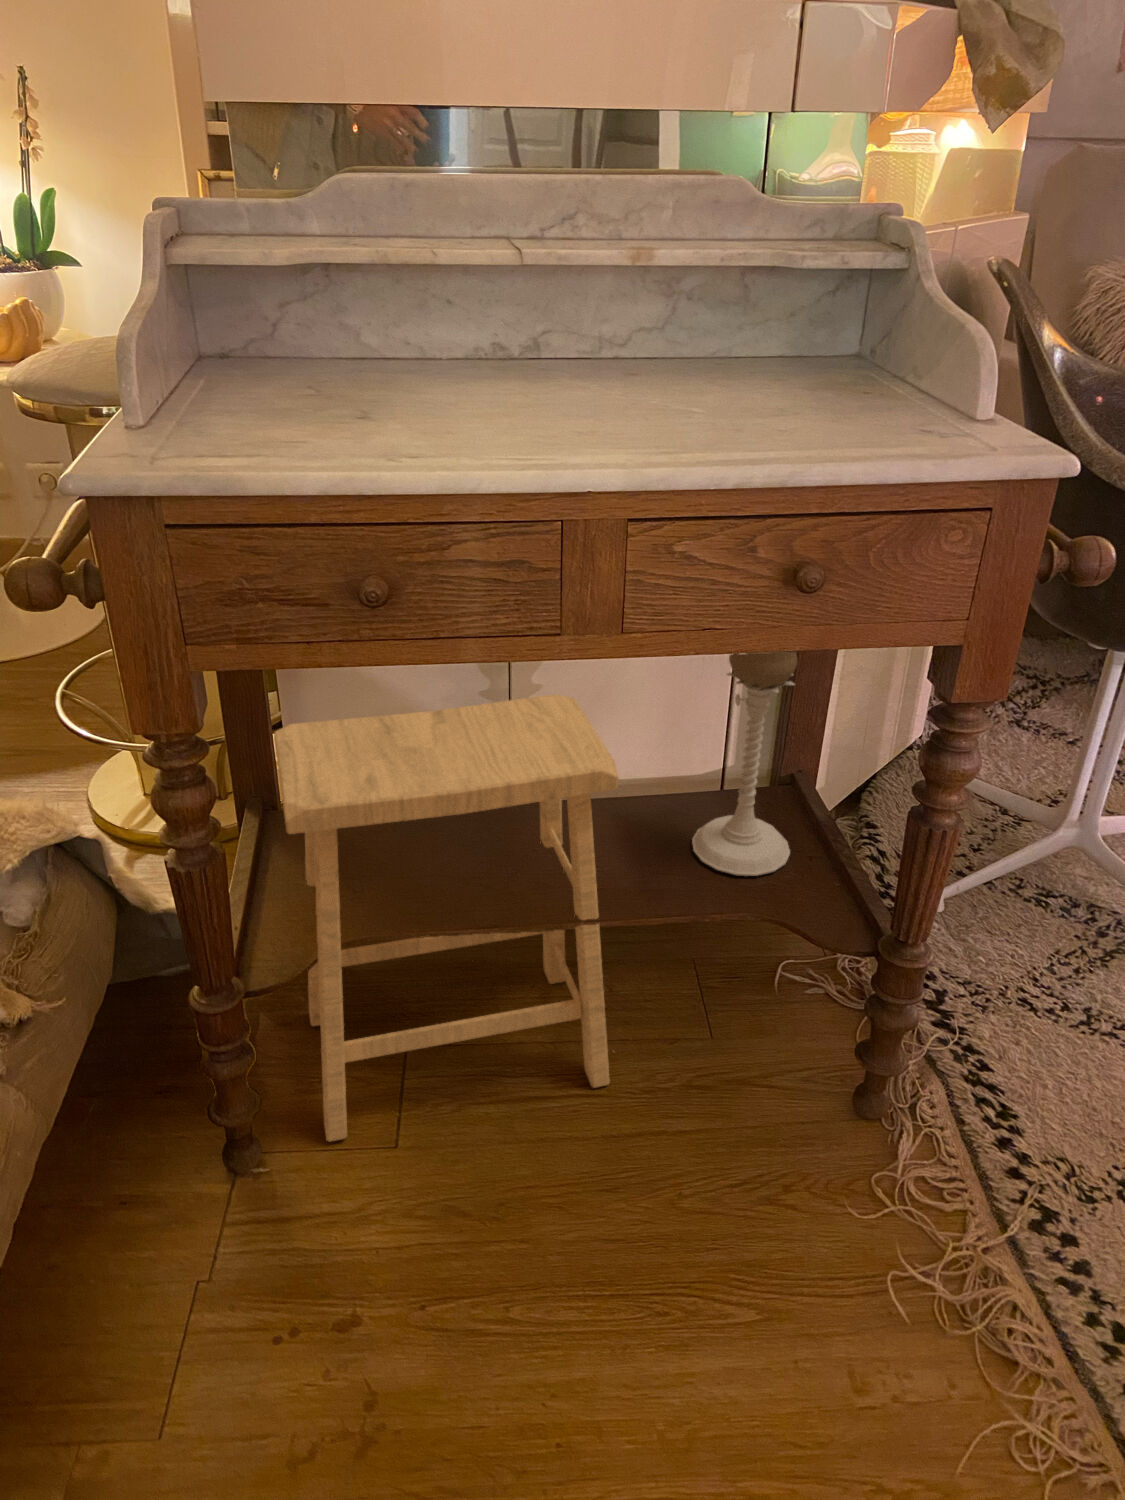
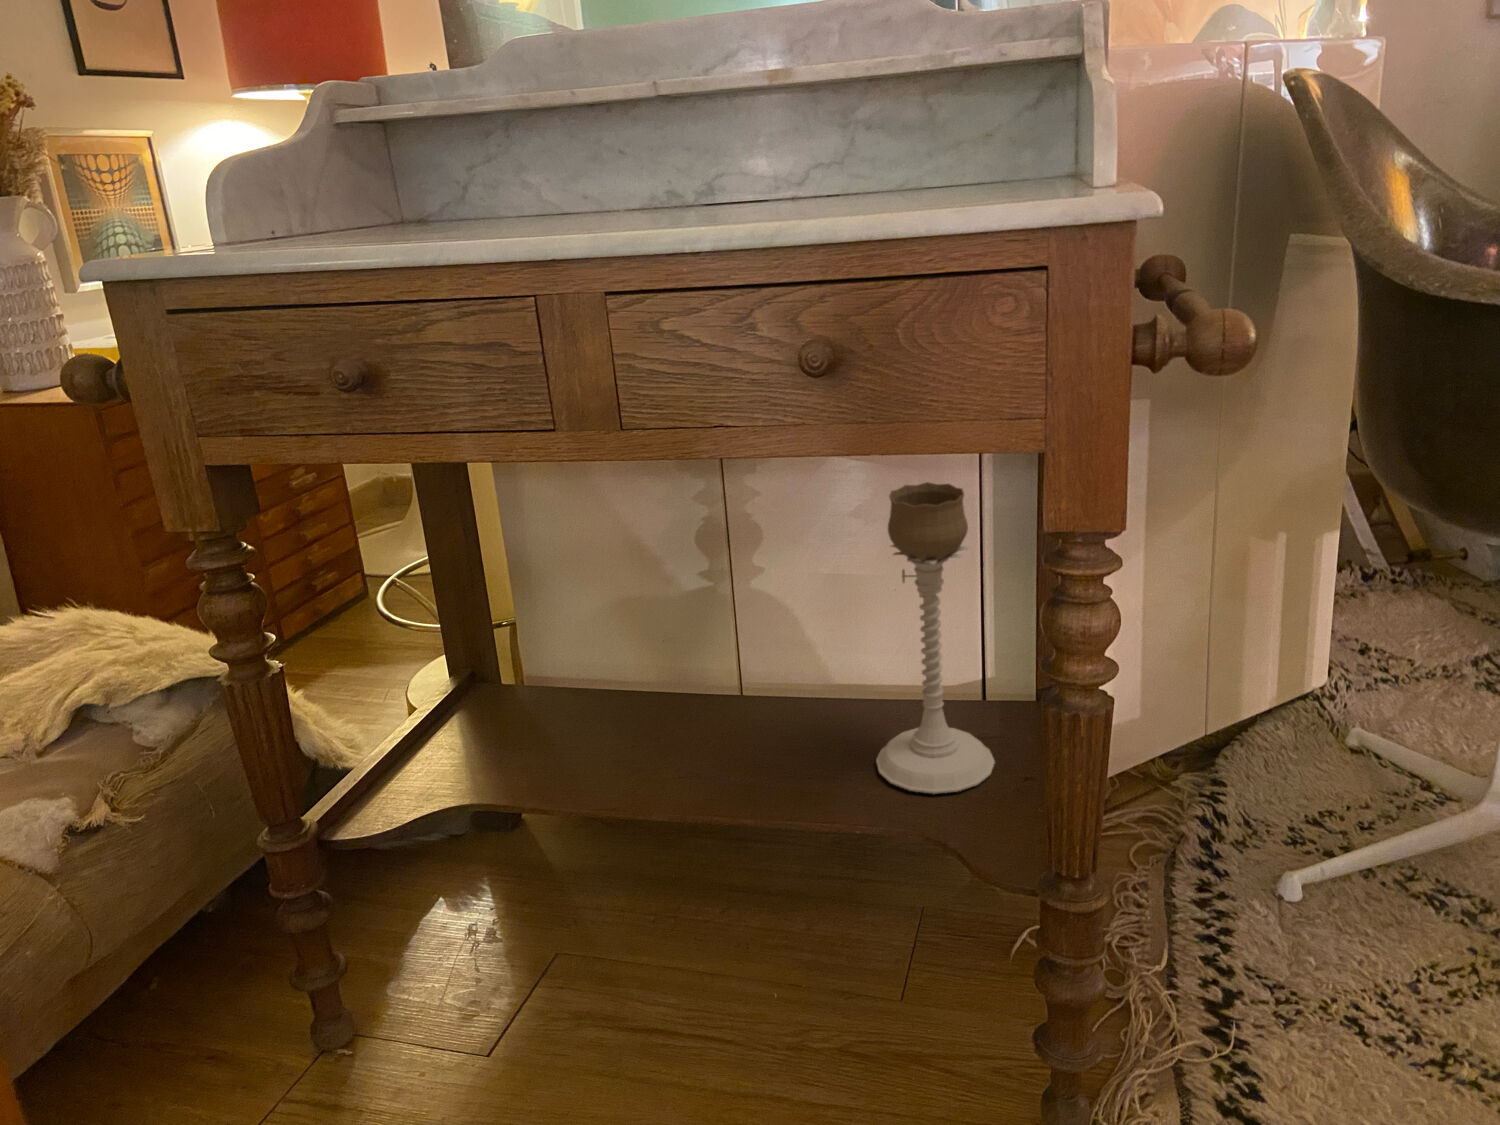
footstool: present [274,694,618,1141] -> none [366,568,771,1040]

